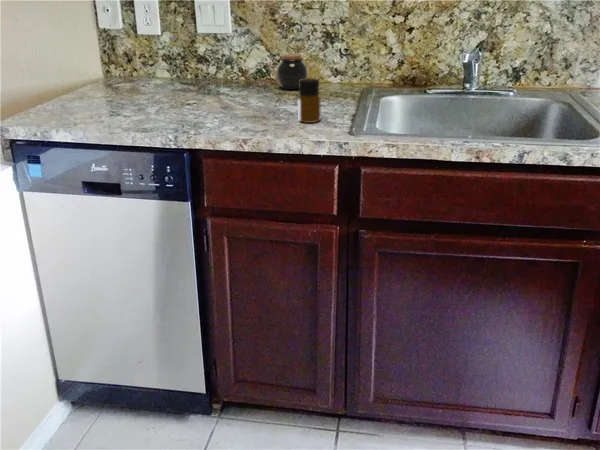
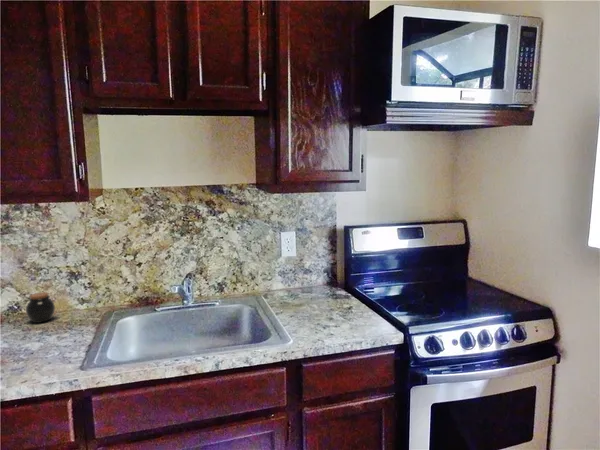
bottle: present [298,78,320,123] -> none [34,323,57,362]

